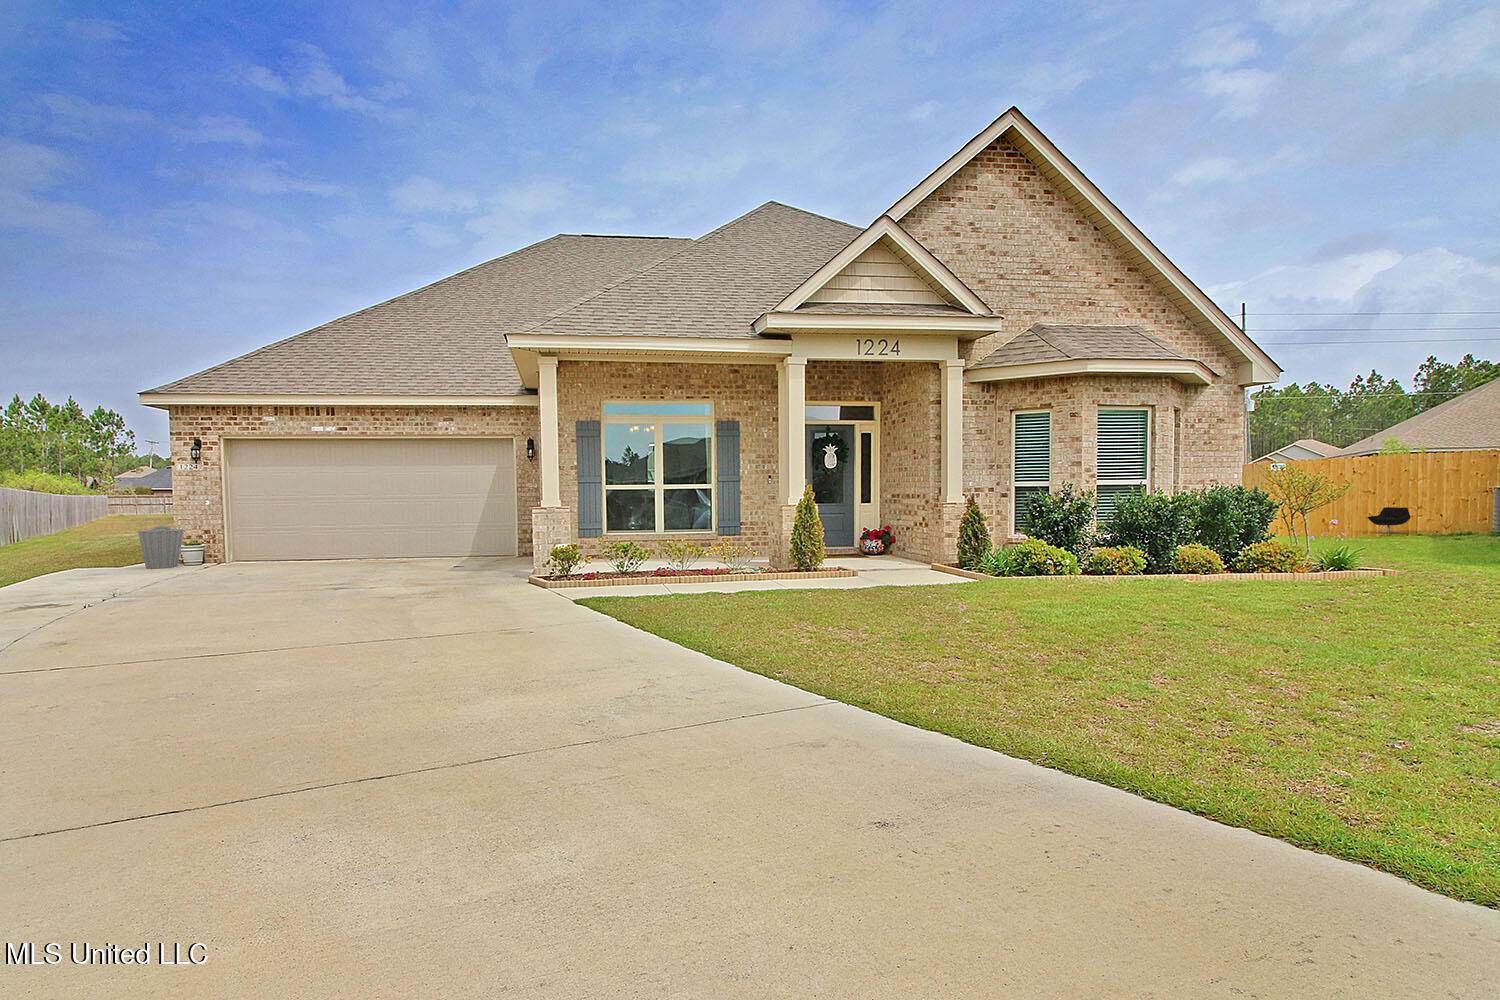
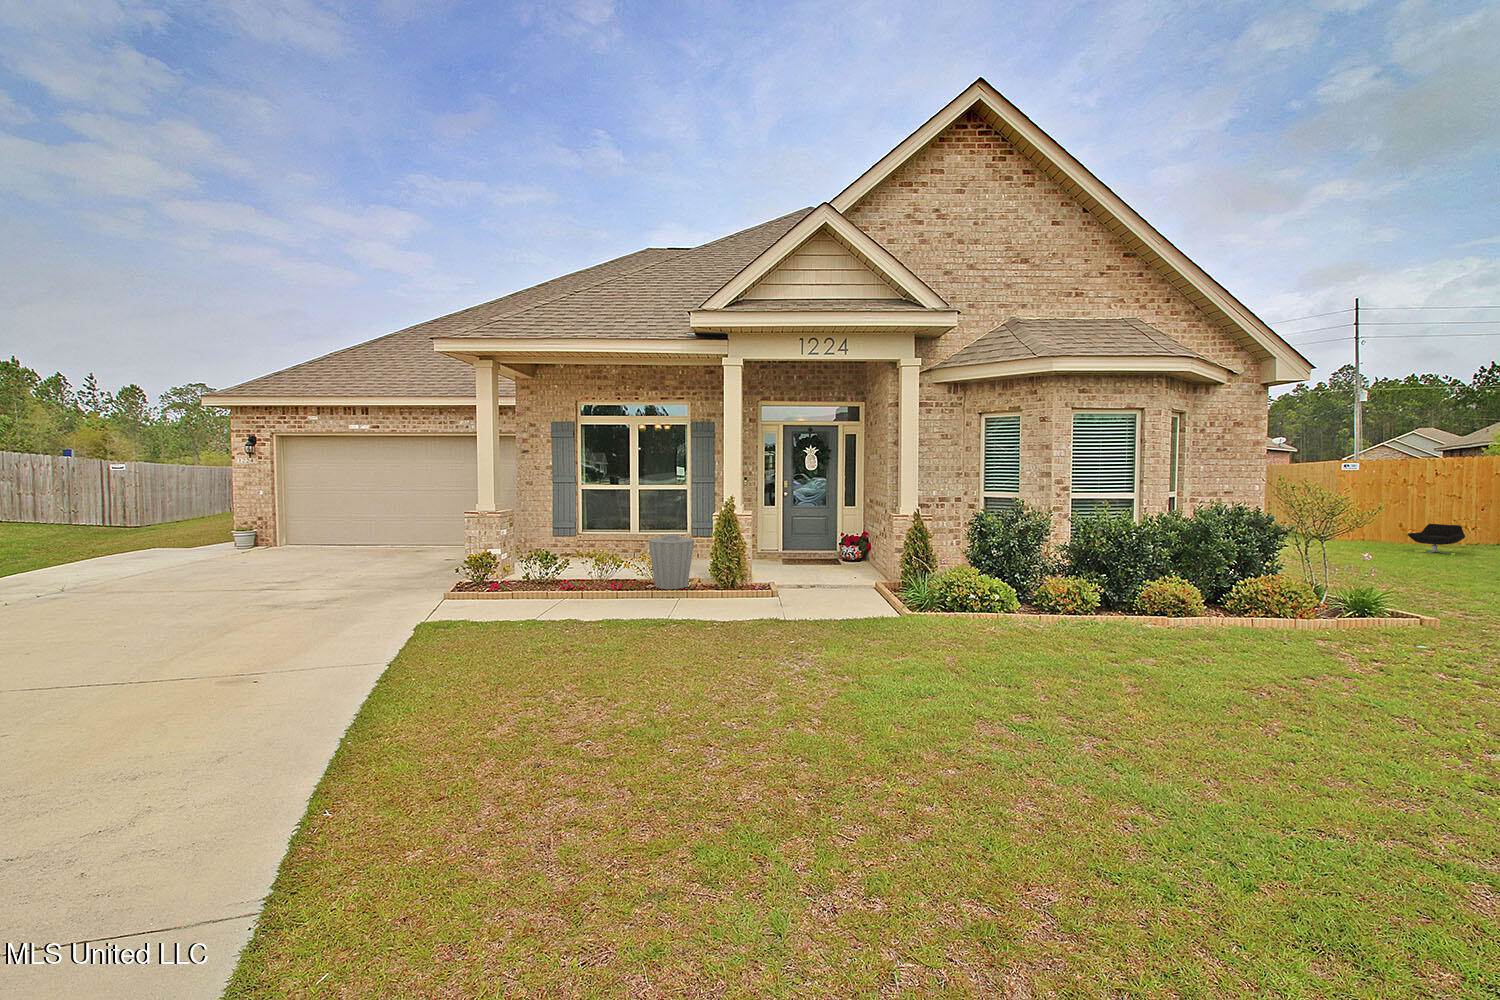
trash can: present [138,526,184,568] -> present [648,534,694,589]

